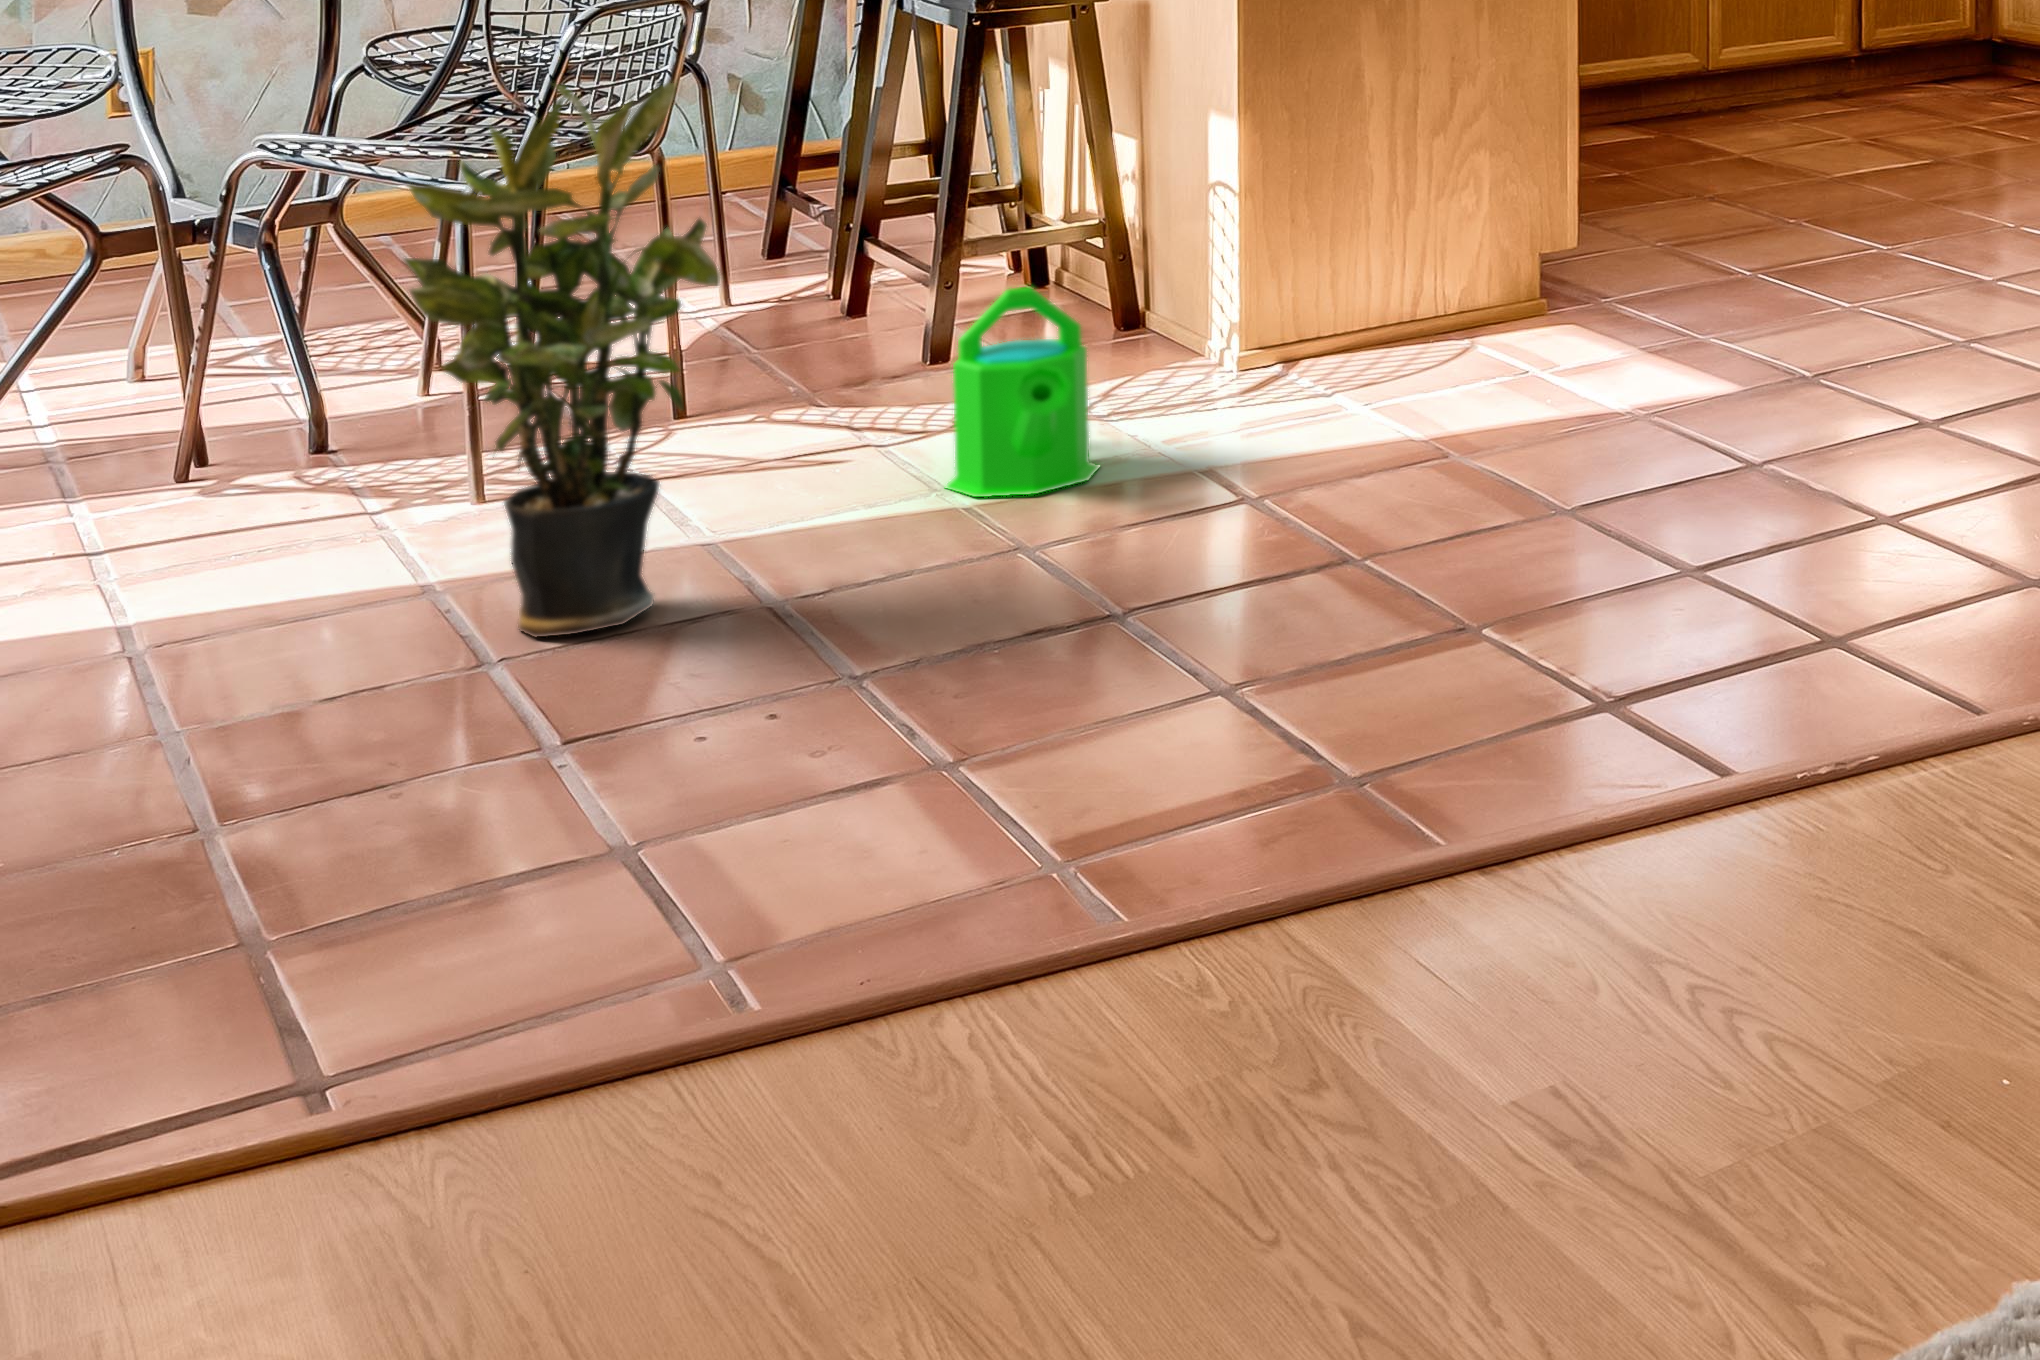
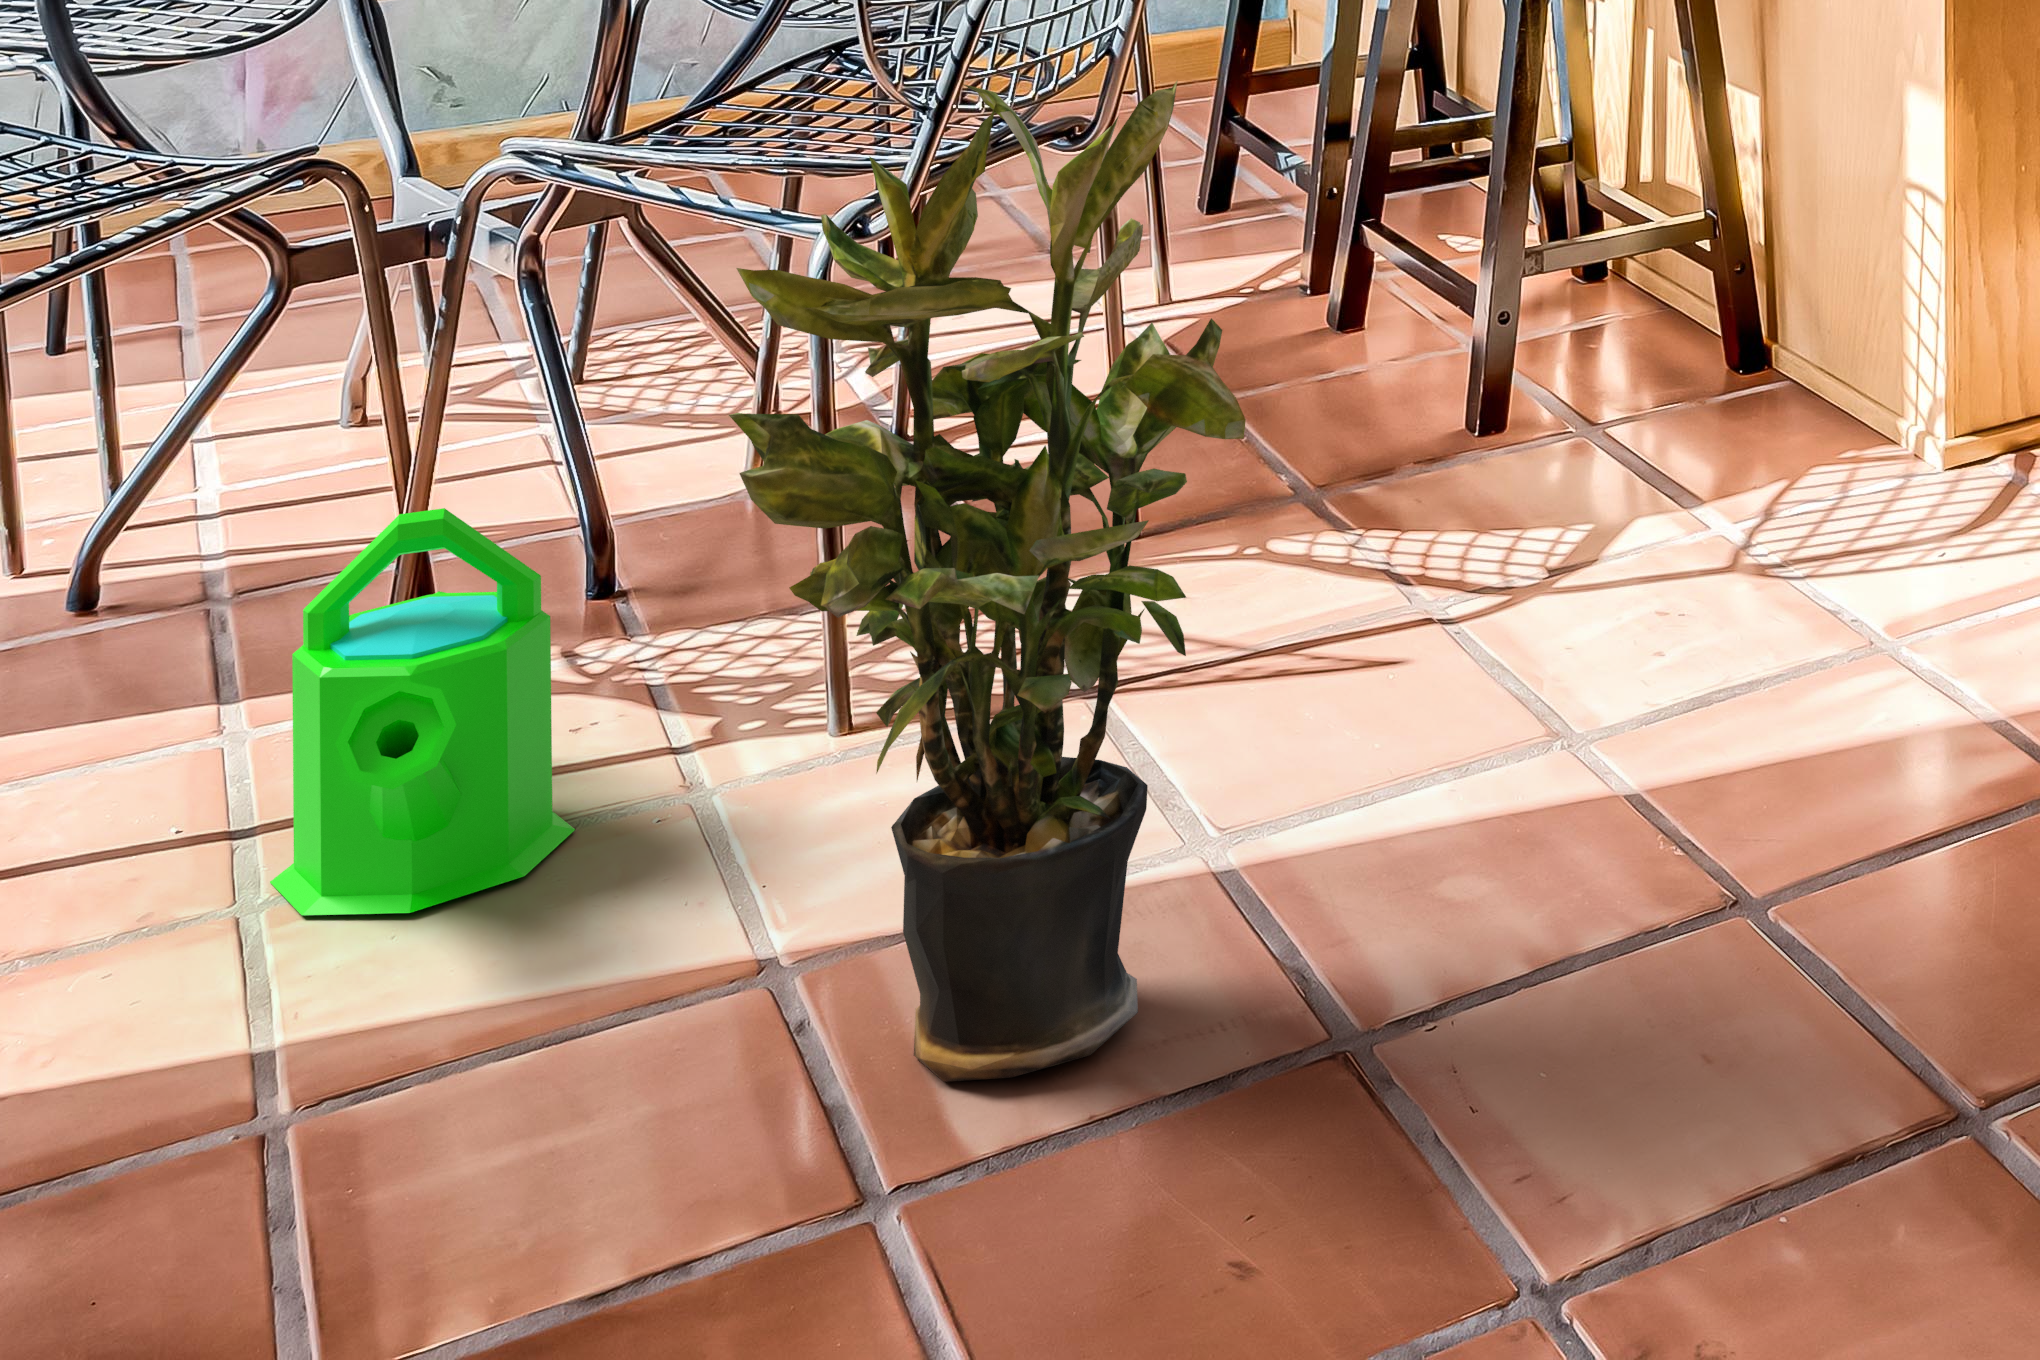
watering can: present [946,287,1099,497] -> present [270,508,575,915]

